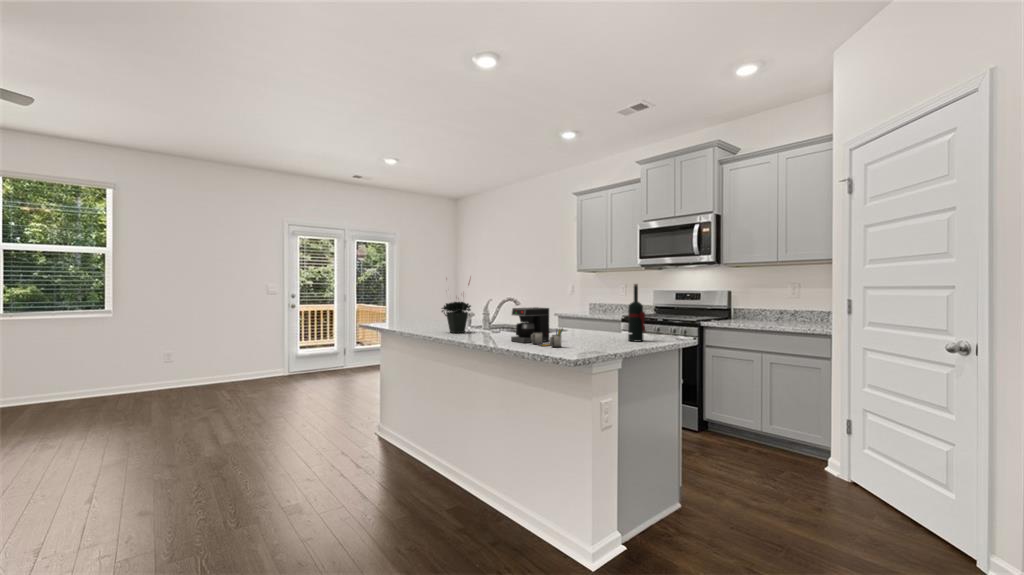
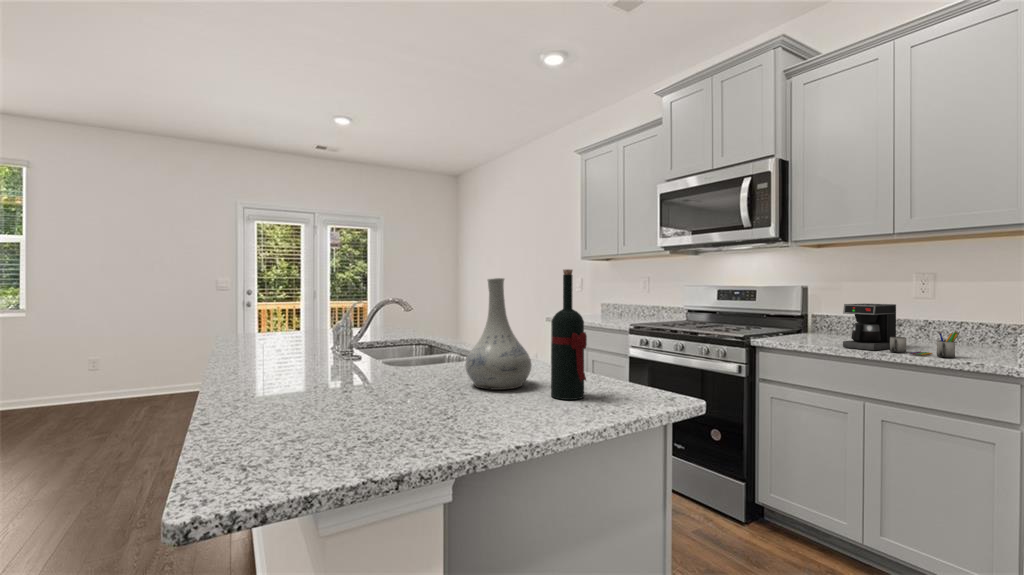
potted plant: present [442,281,471,333] -> none [253,257,310,361]
vase: none [582,287,614,340] -> present [465,278,532,390]
coffee maker: present [511,307,563,347] -> present [843,304,960,358]

